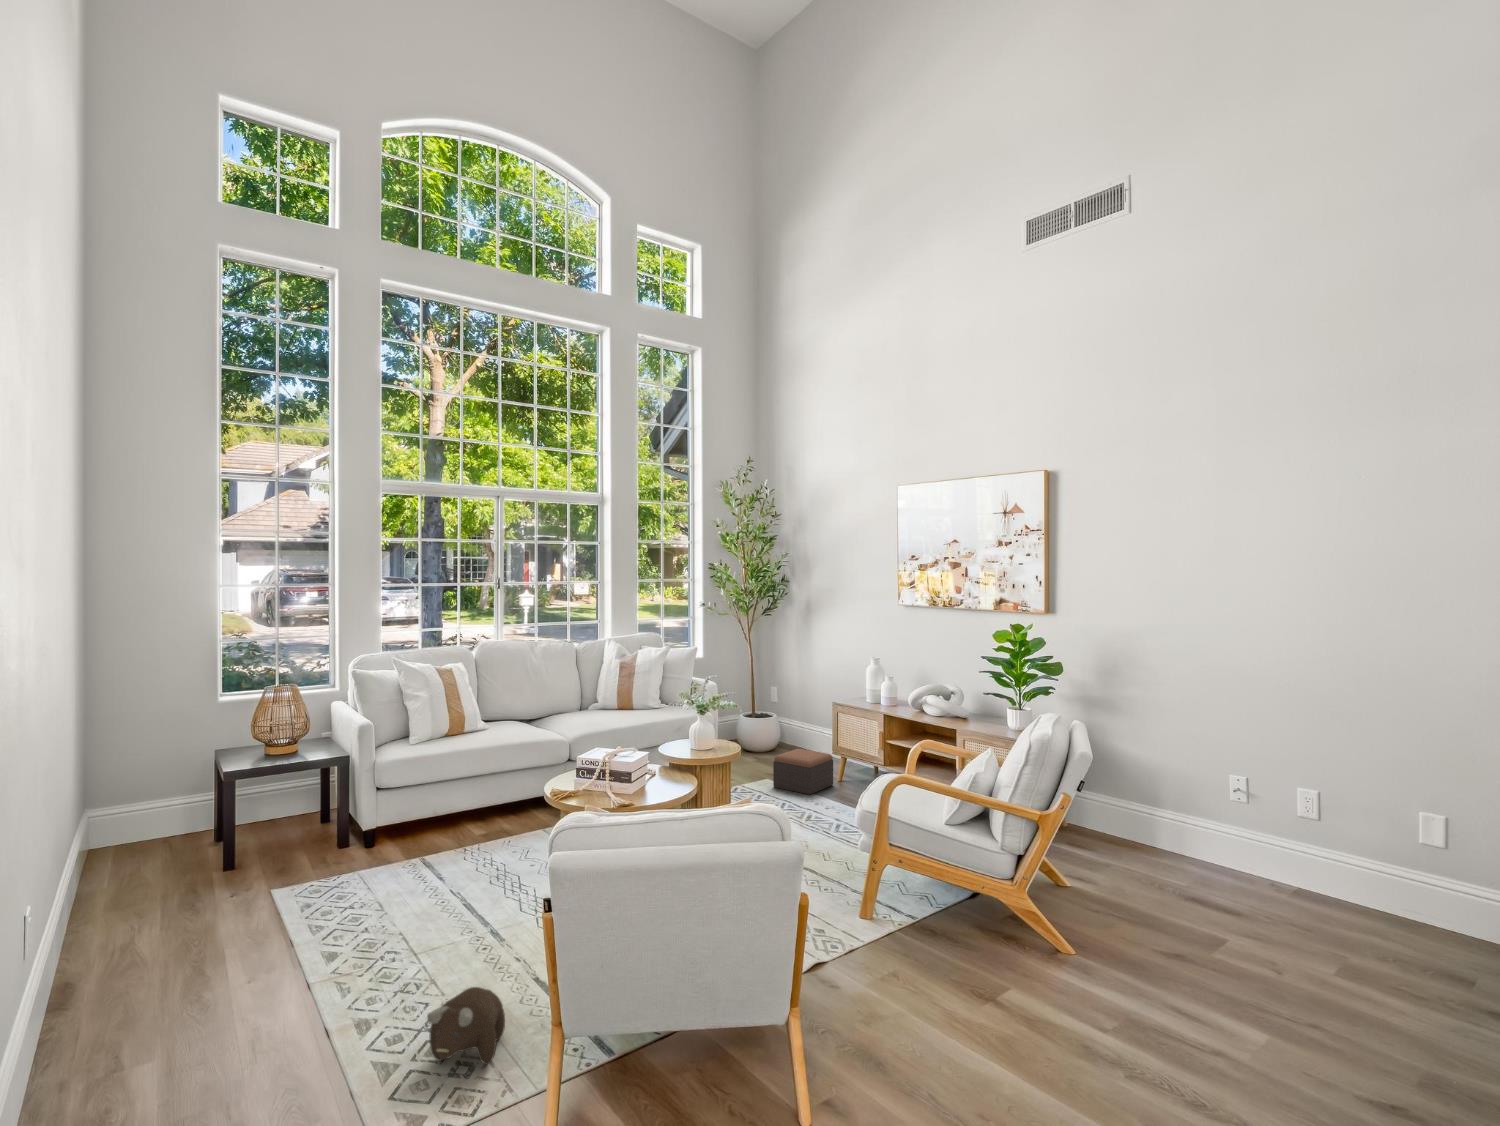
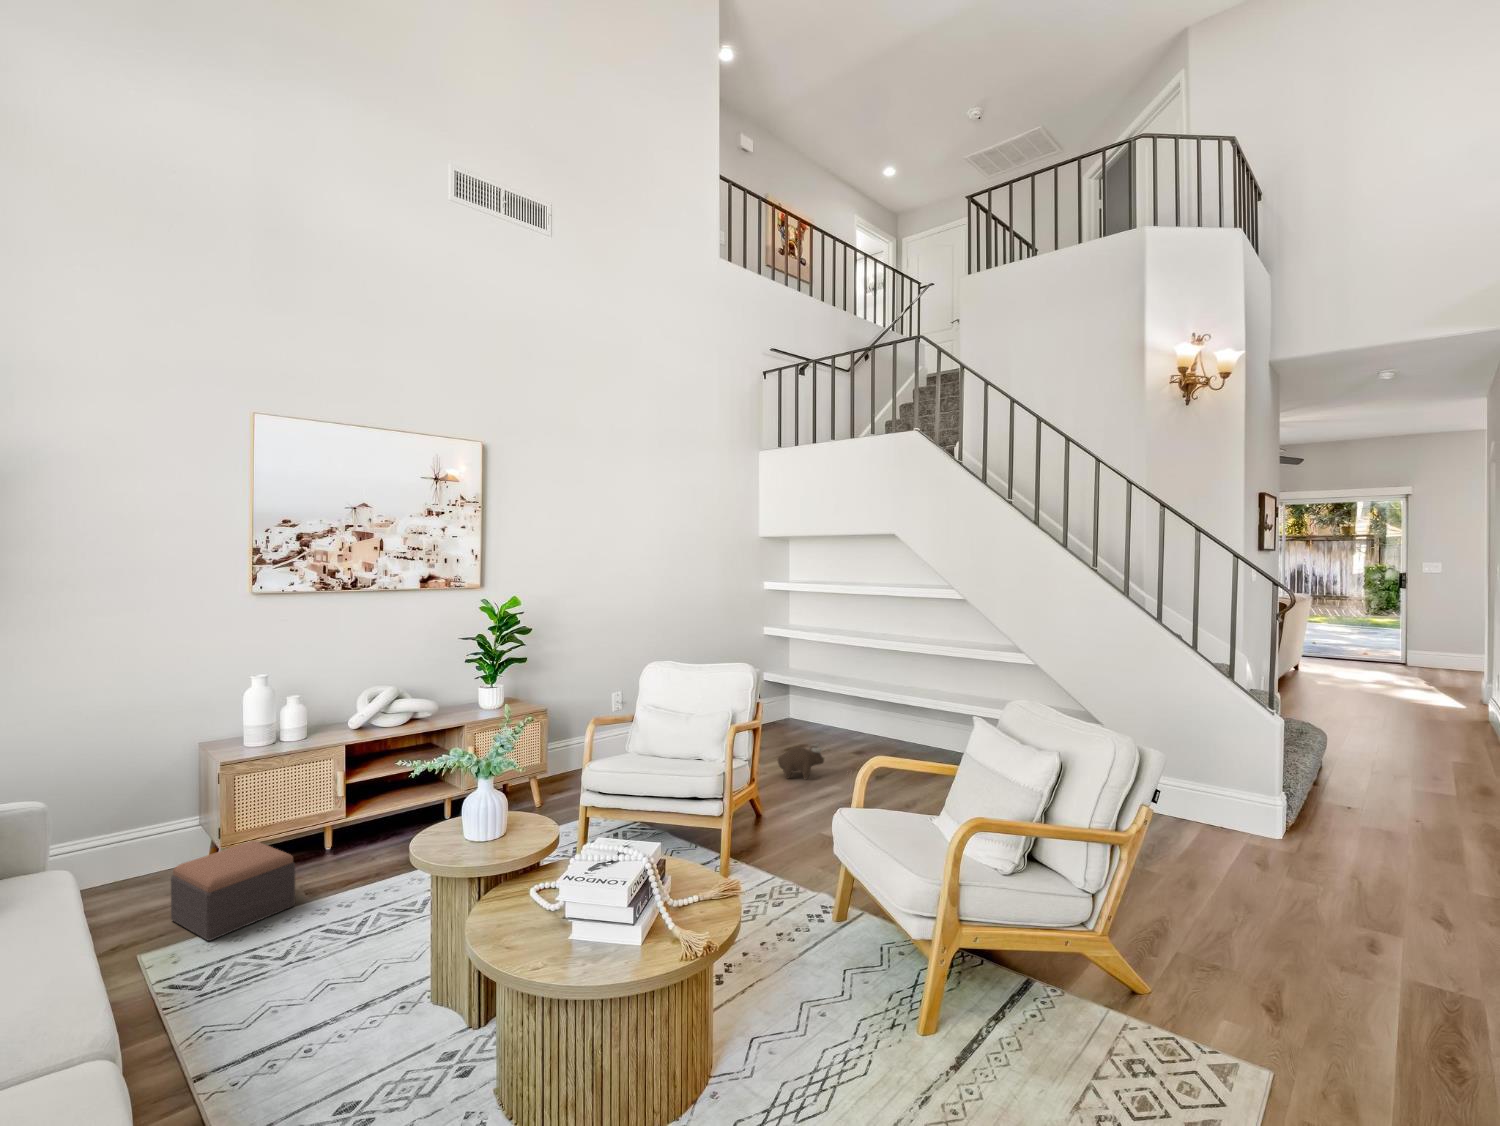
plush toy: present [427,987,505,1064] -> present [778,743,825,779]

